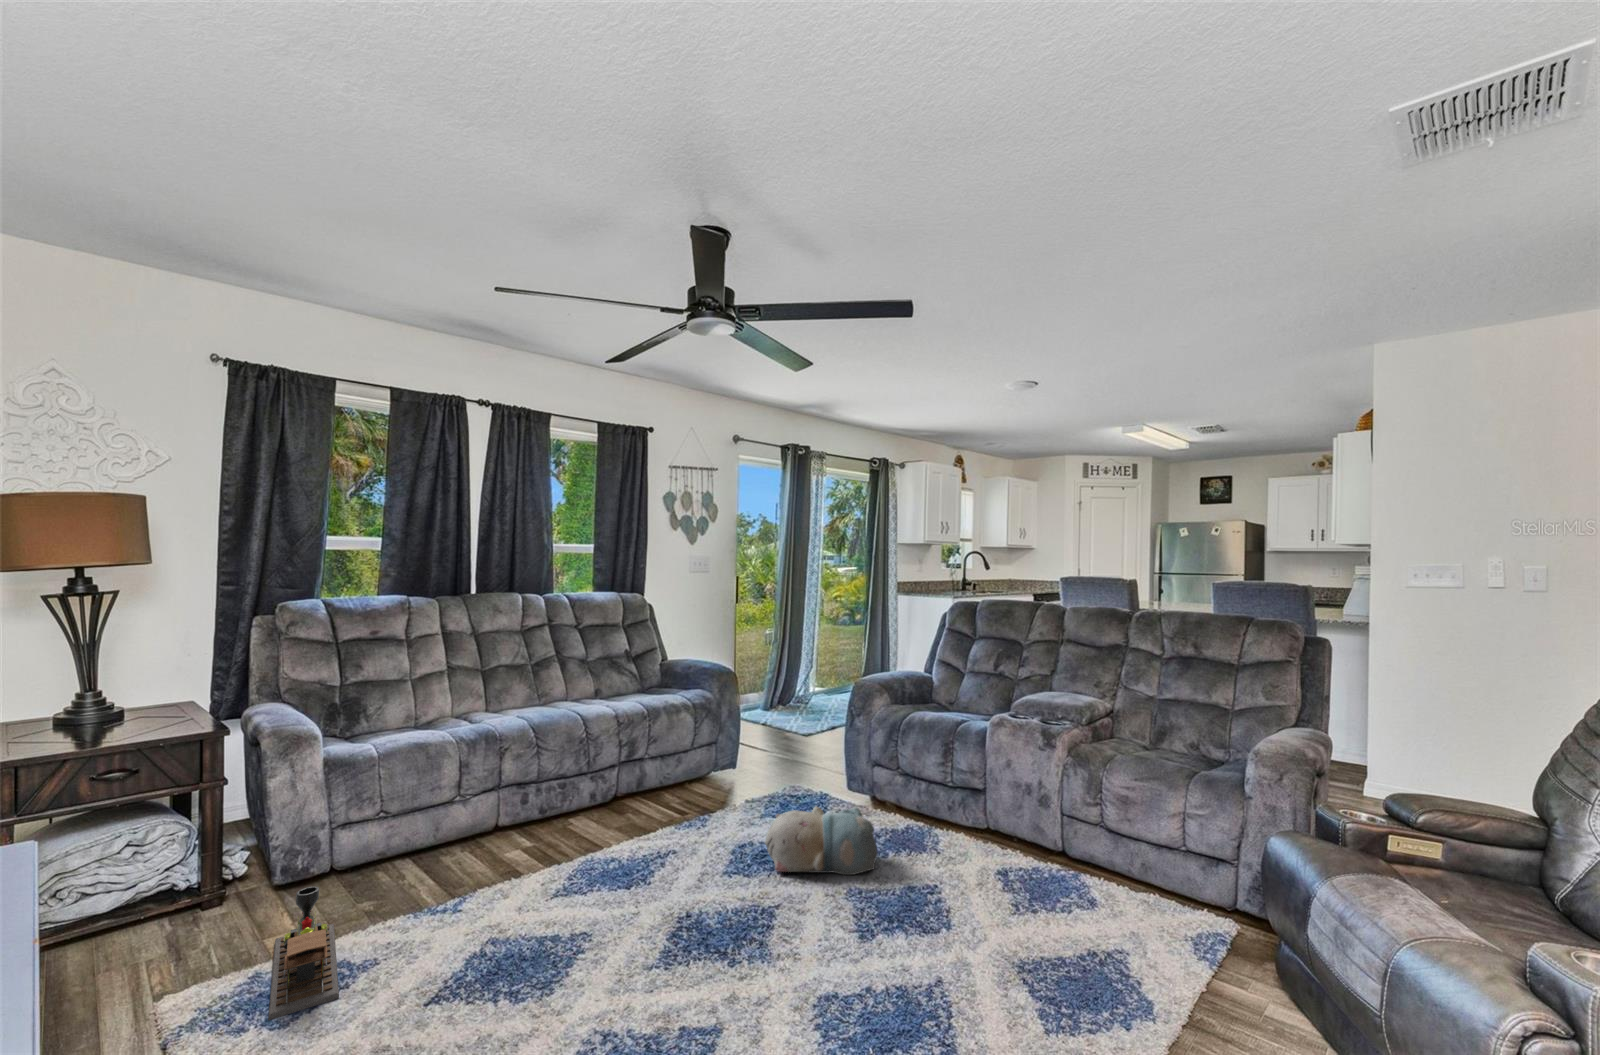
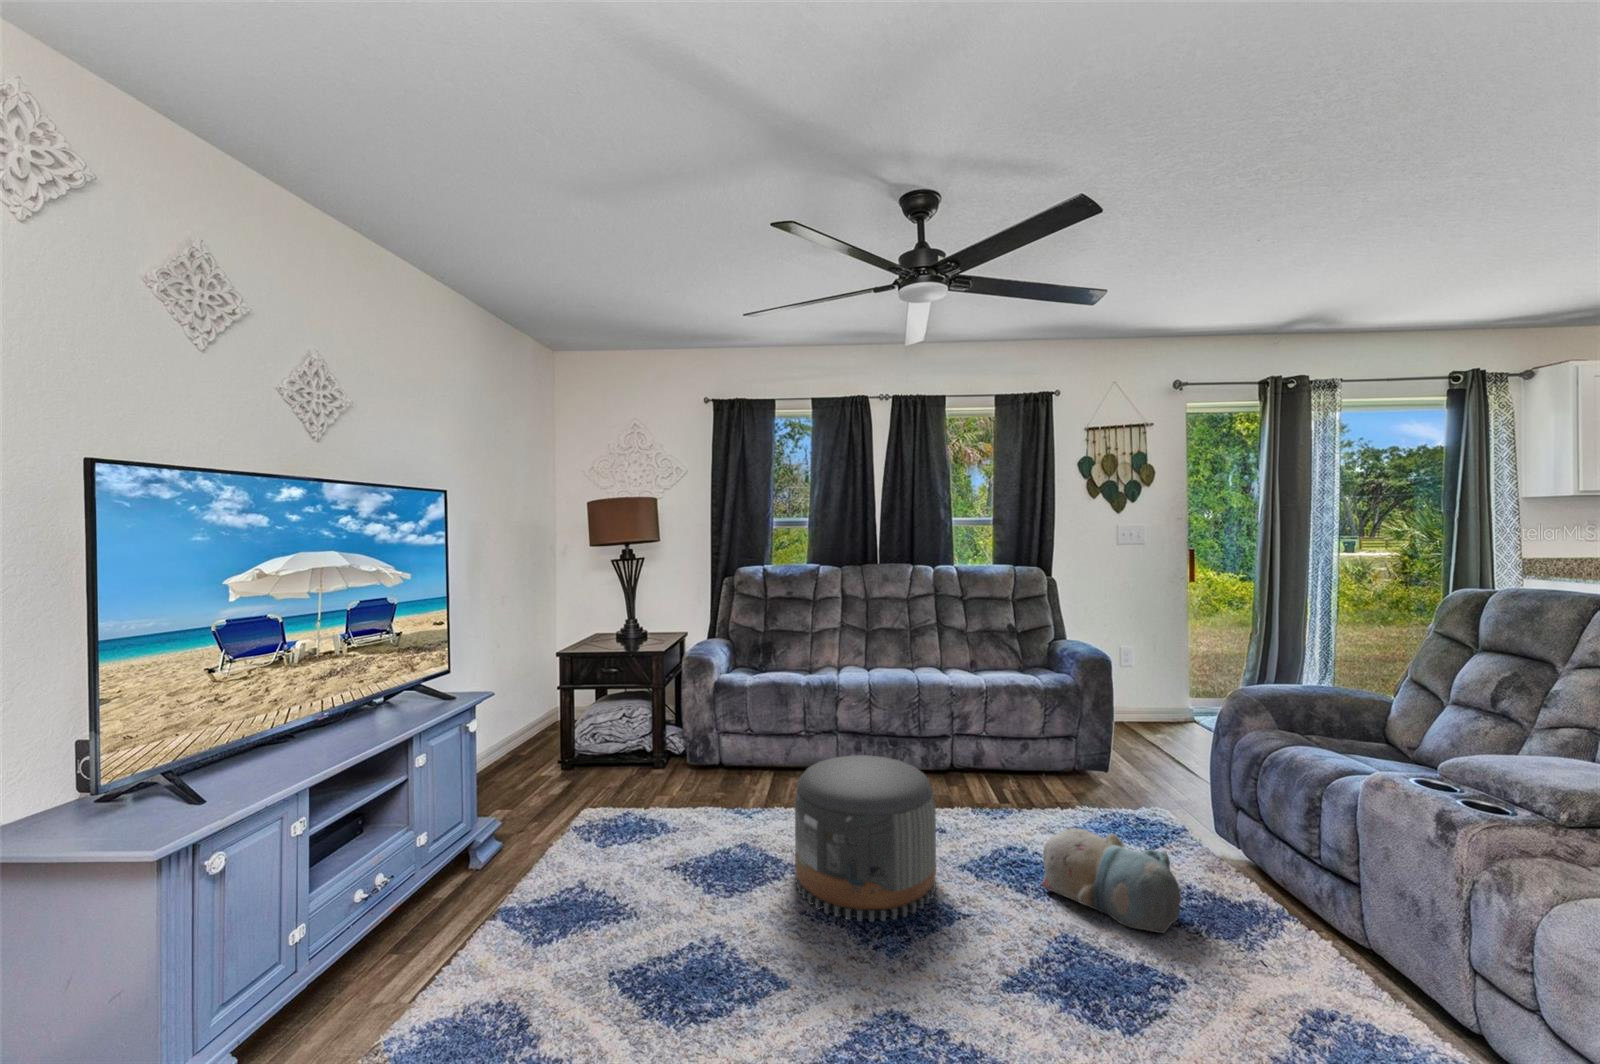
pouf: none [547,791,708,981] -> present [795,755,936,922]
toy train: present [268,886,339,1020] -> none [646,765,717,842]

